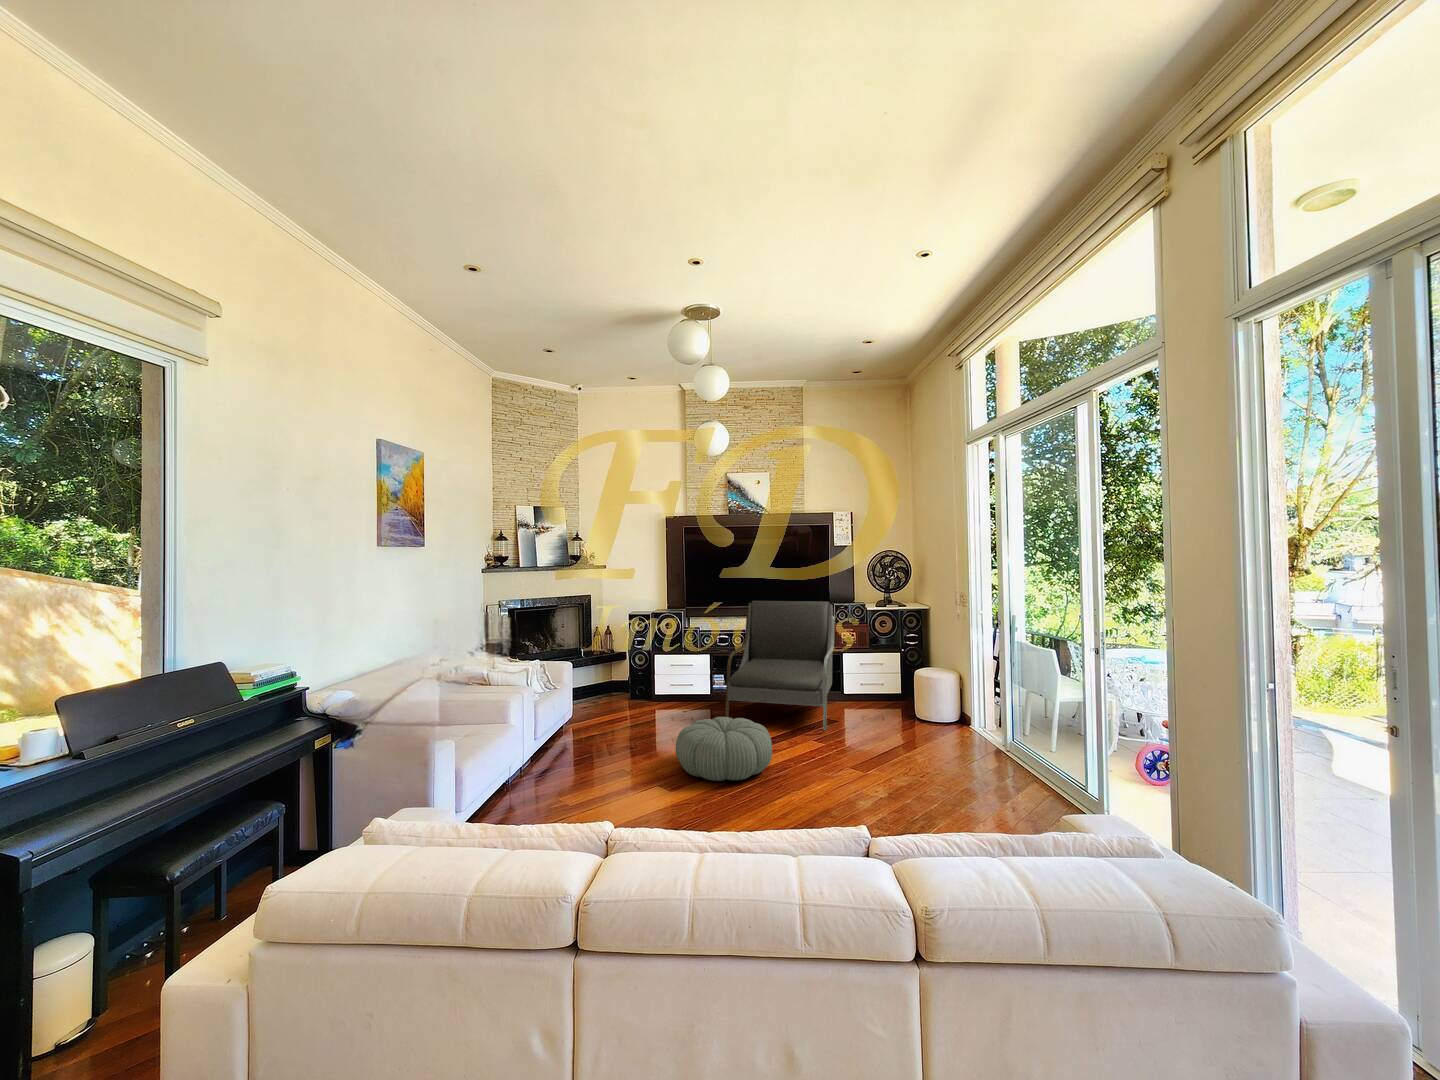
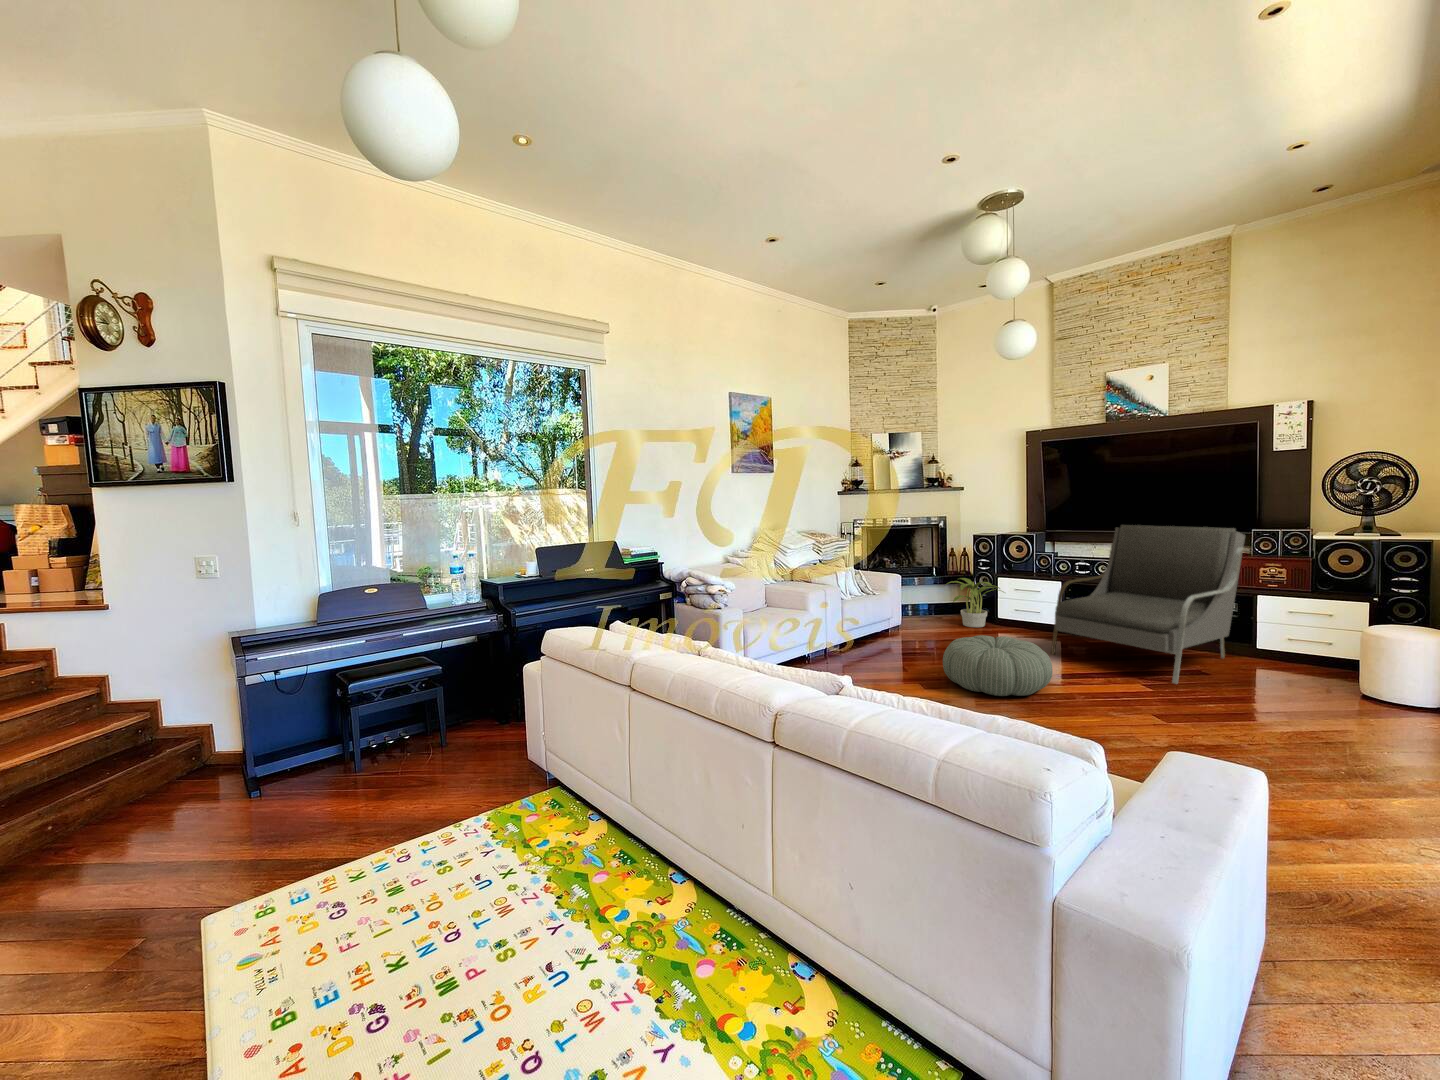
potted plant: none [609,658,665,708] -> present [945,578,1003,627]

